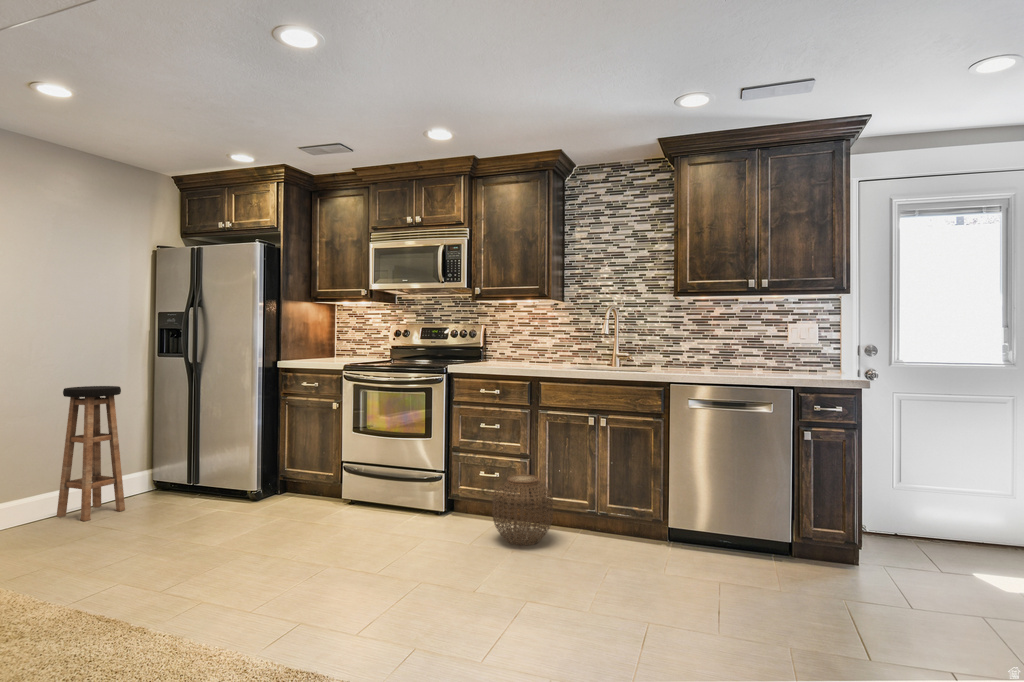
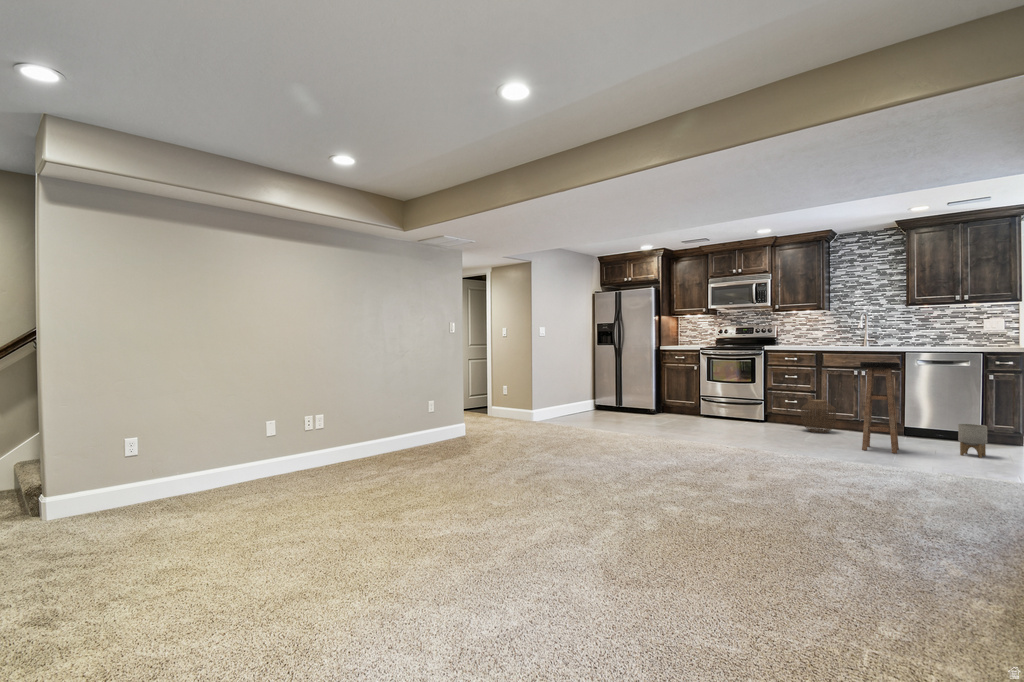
bar stool: present [57,386,125,521] -> present [860,362,900,453]
planter: none [758,558,813,649] -> present [958,424,987,458]

